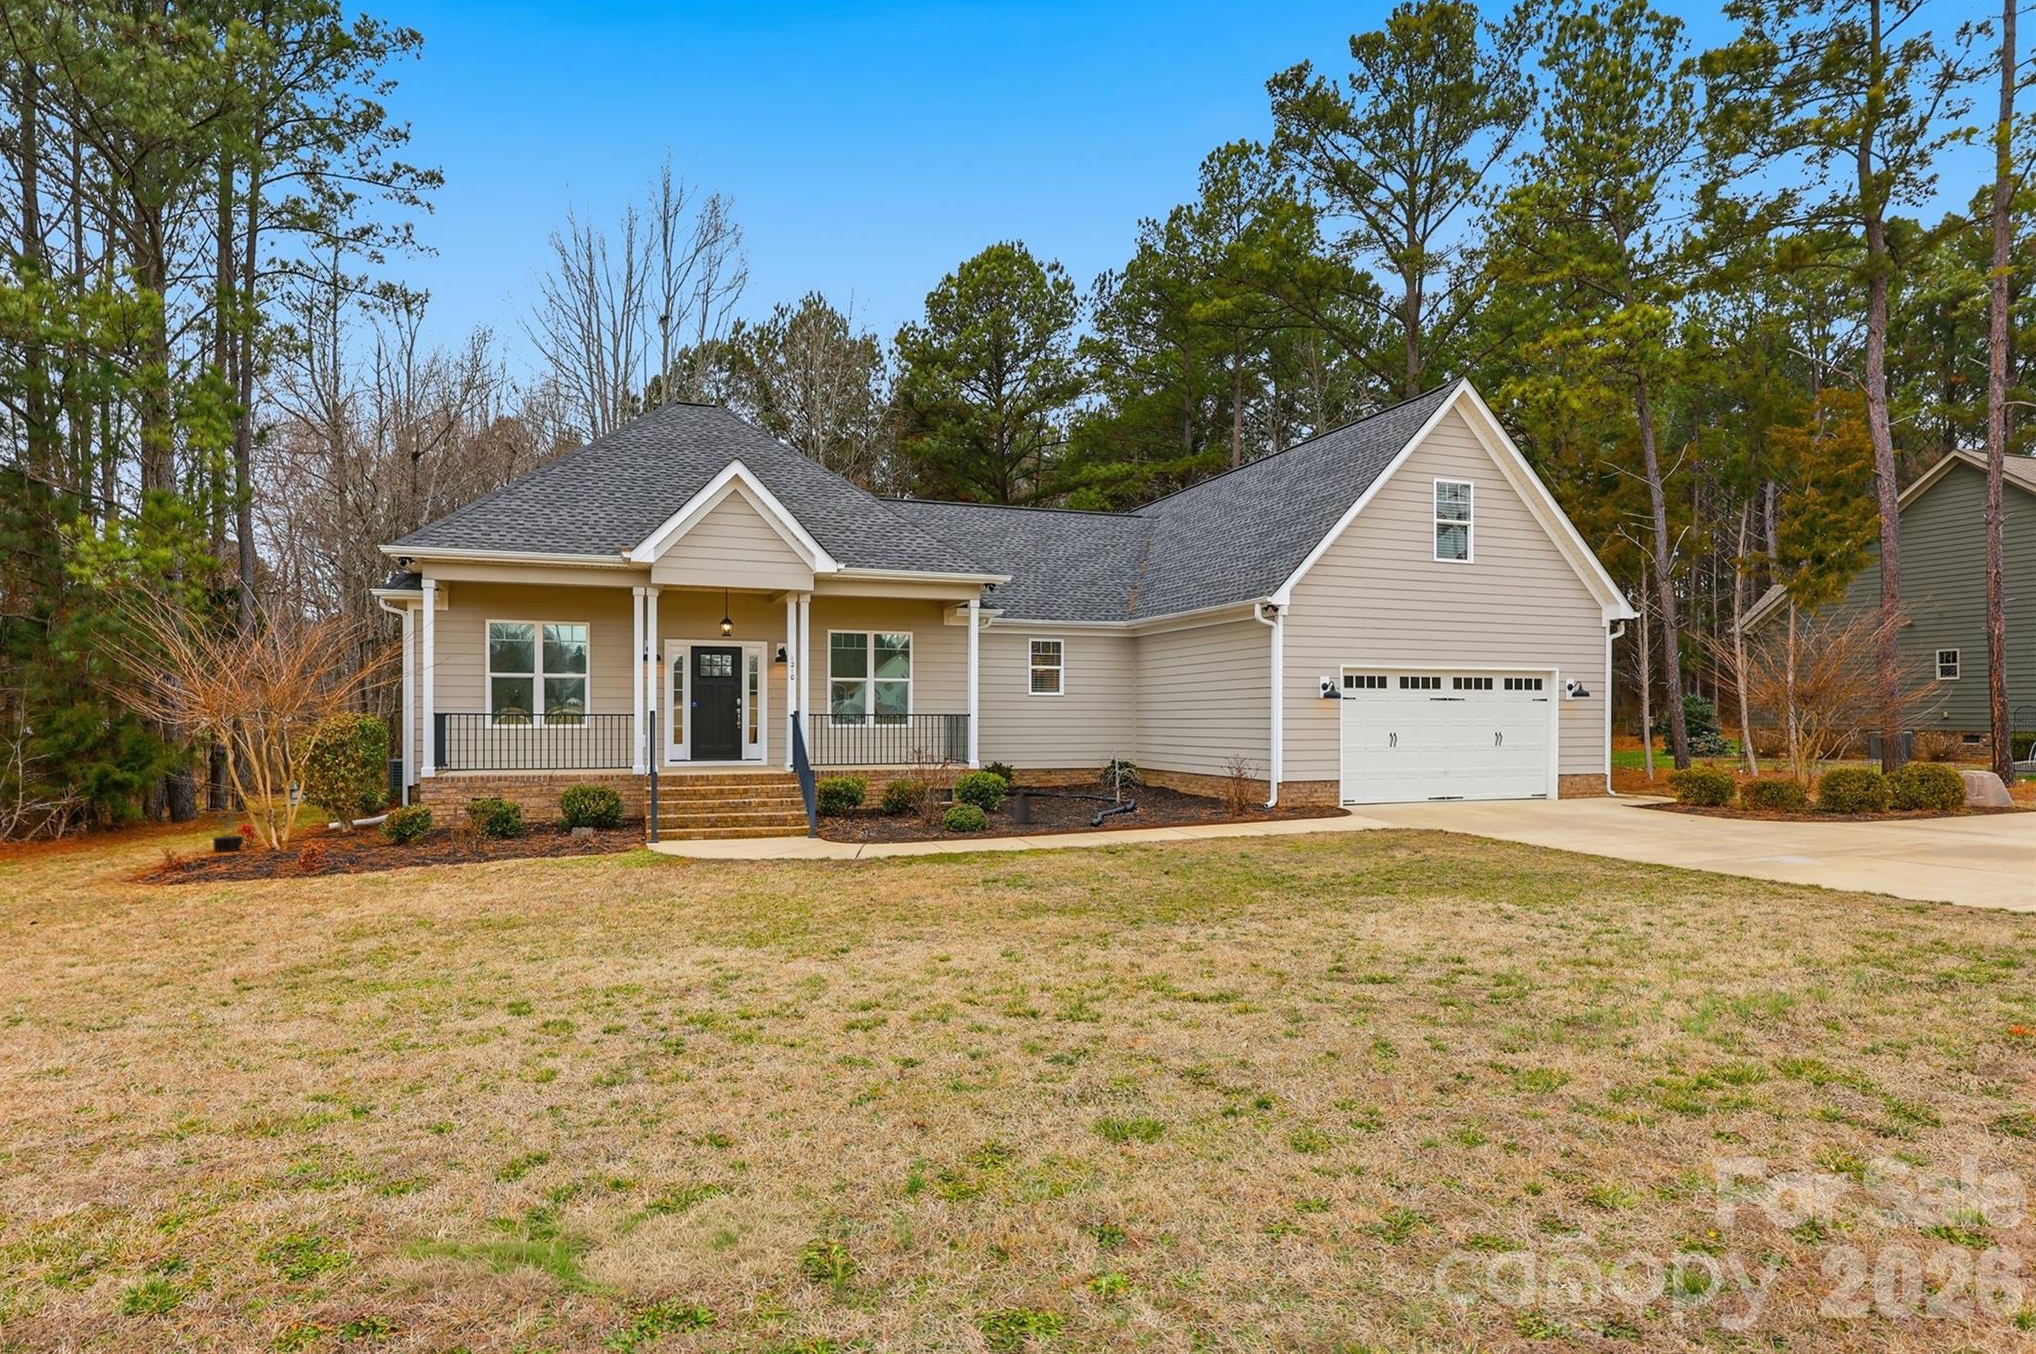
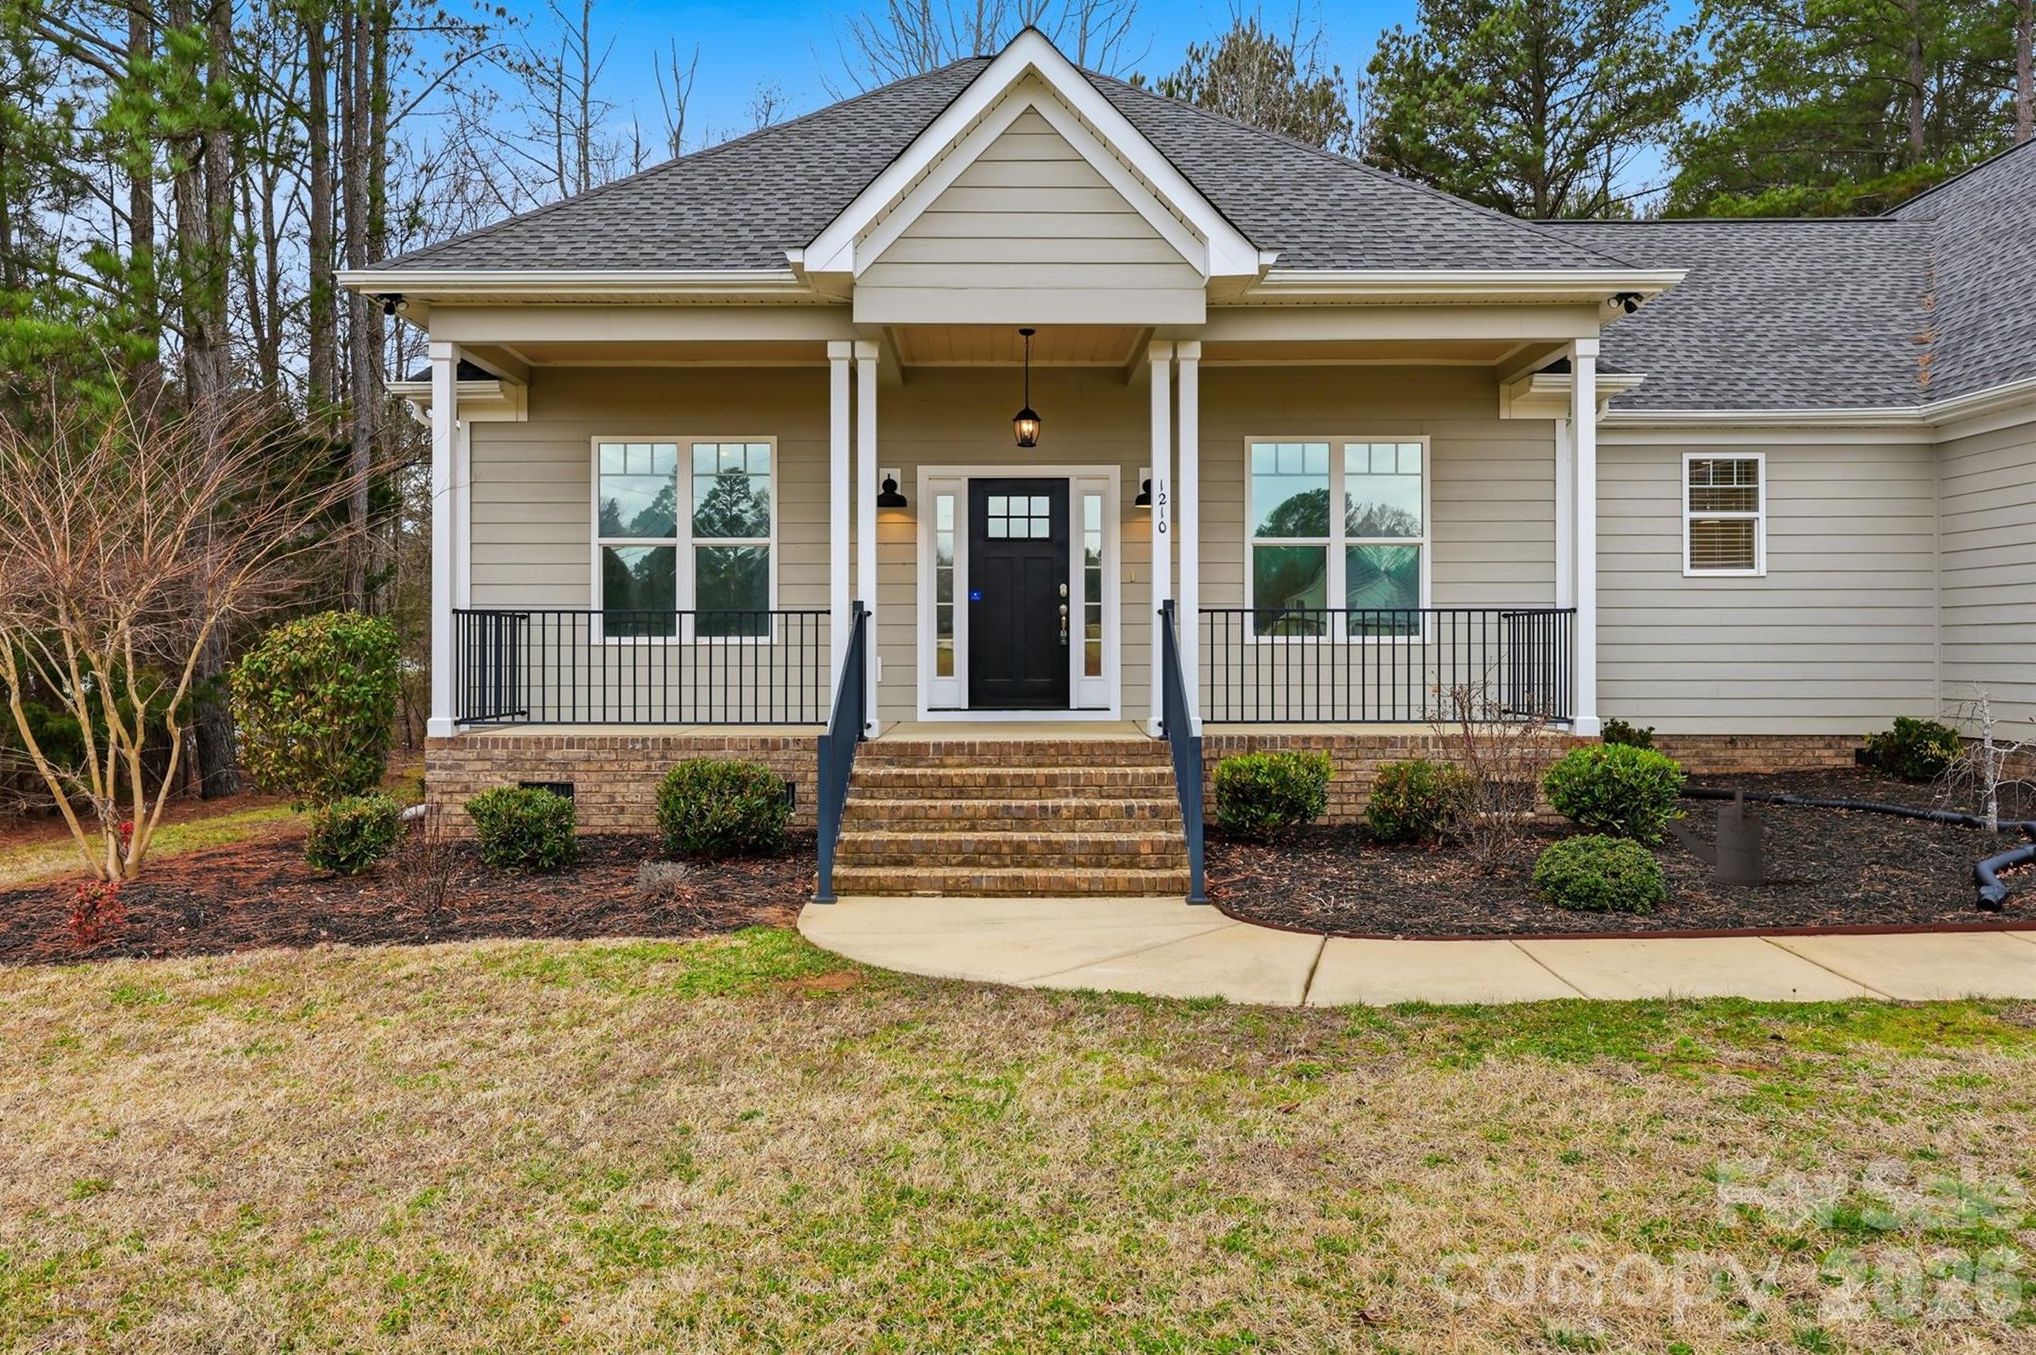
decorative plant: present [213,808,243,852] -> none [87,783,148,866]

